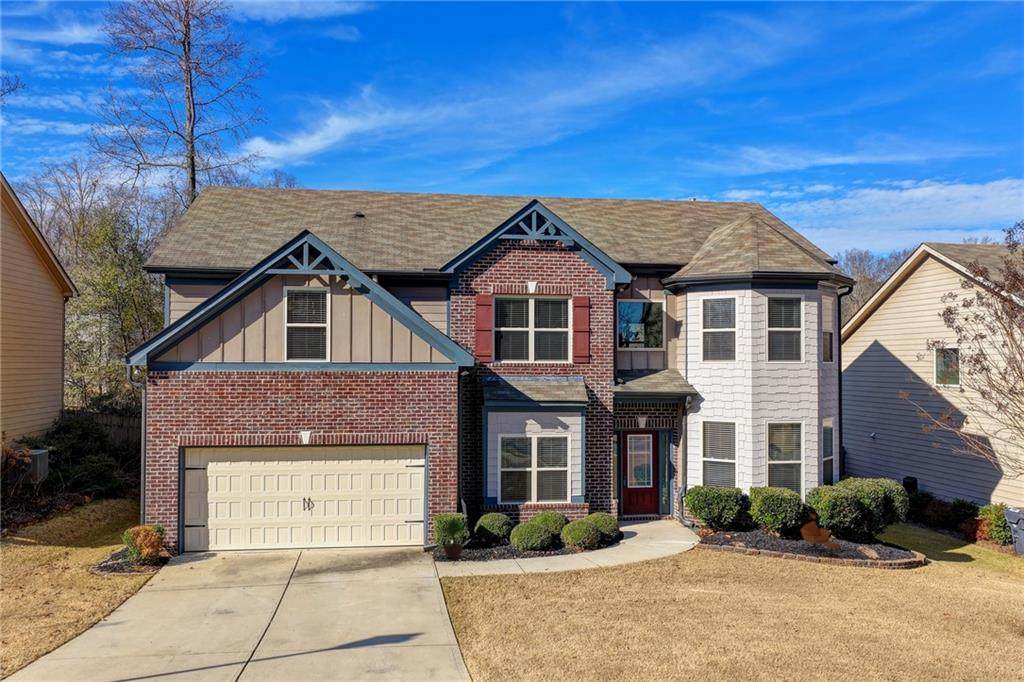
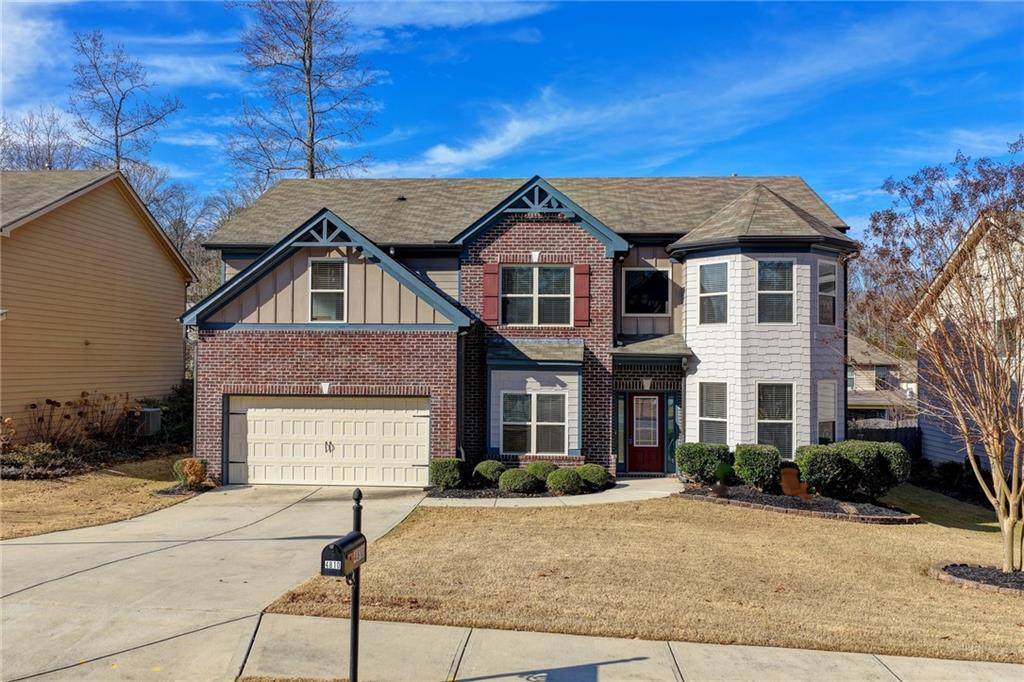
potted tree: present [444,520,463,558] -> present [712,464,730,496]

